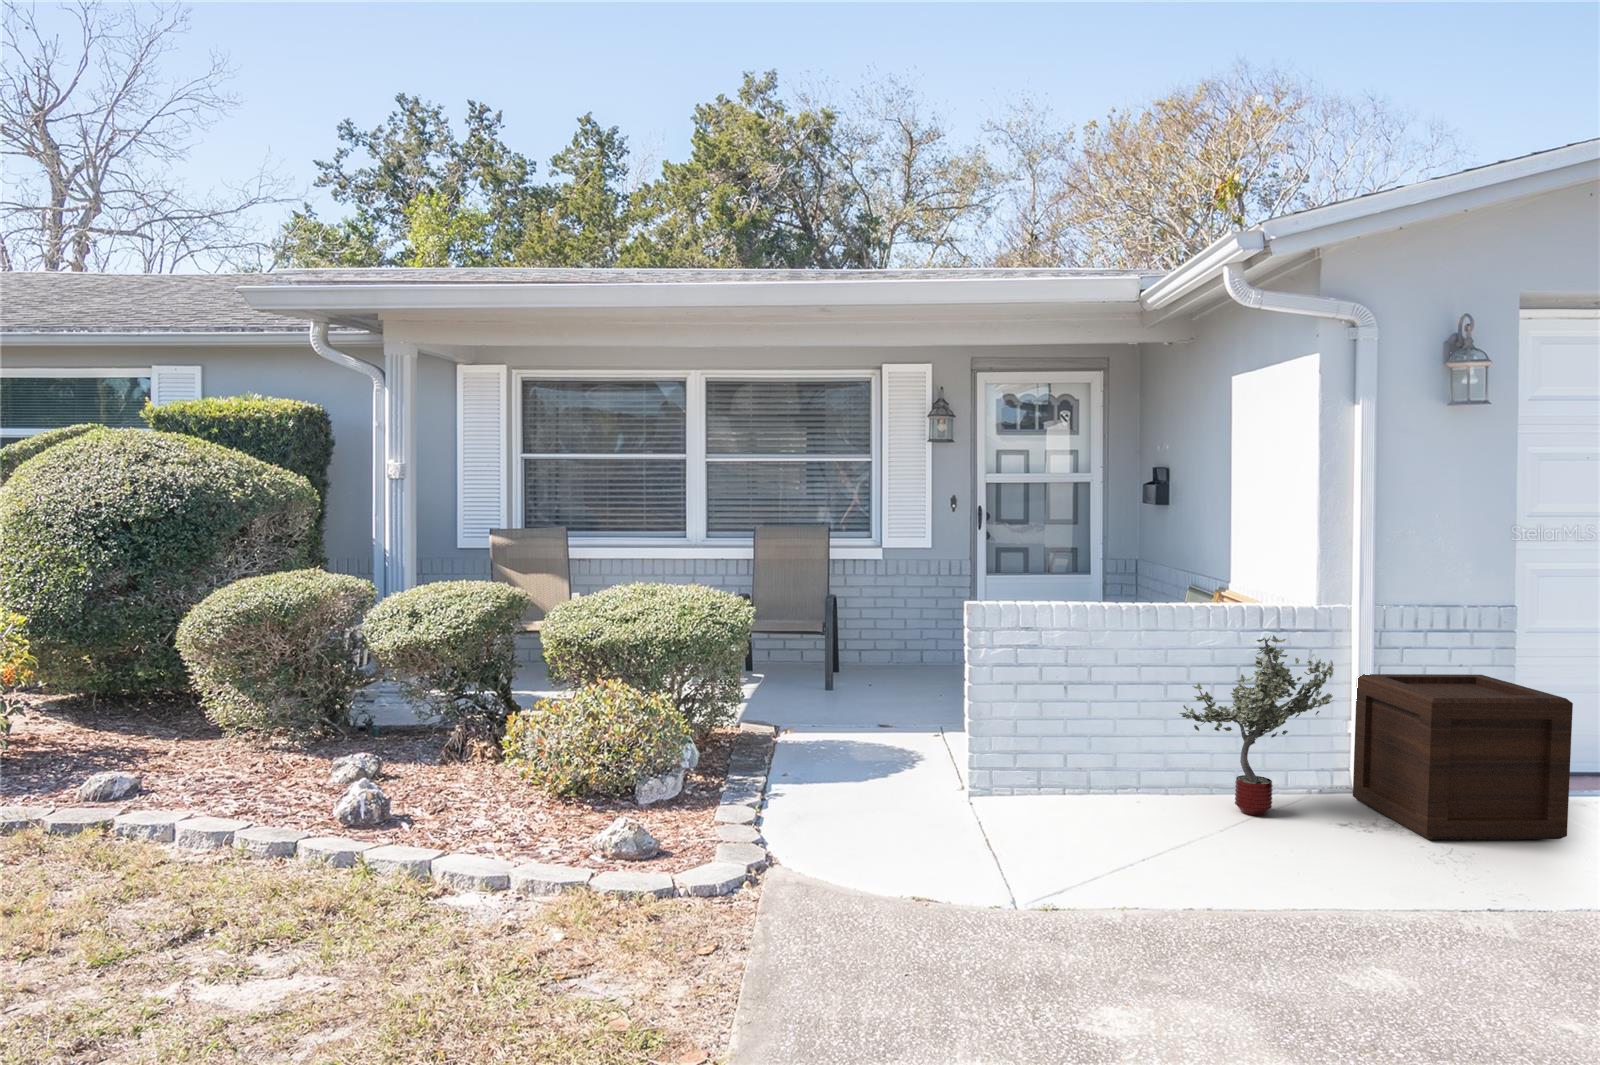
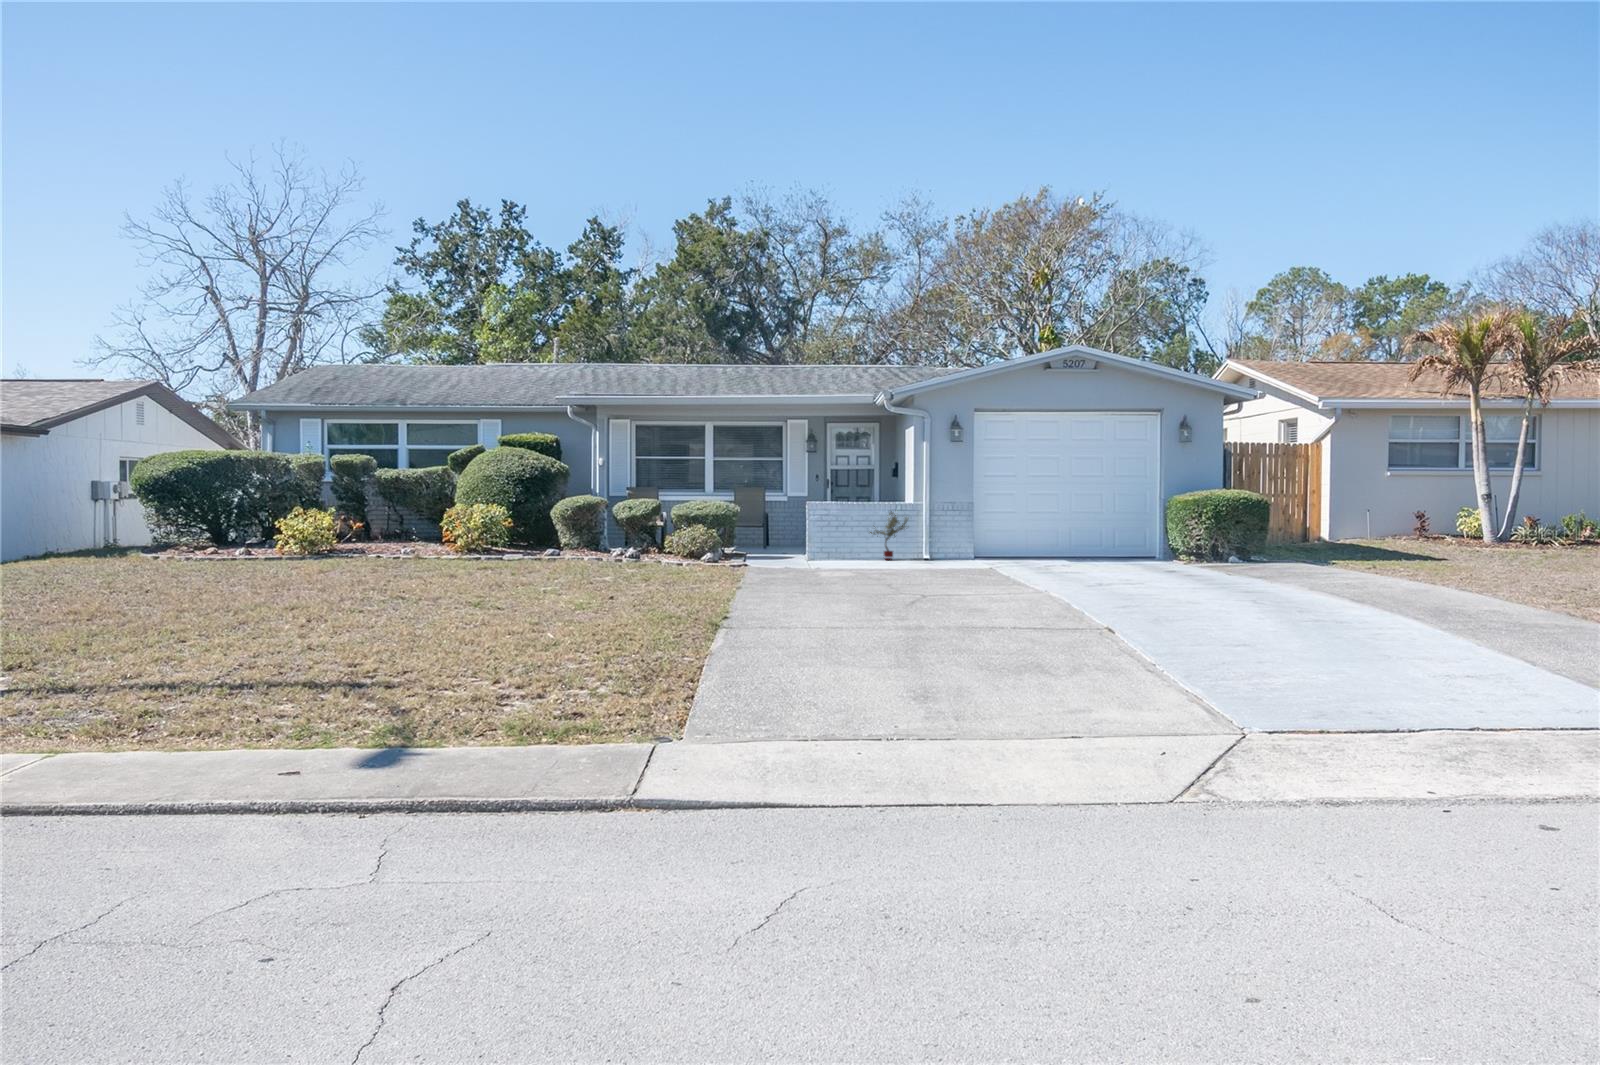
wooden crate: present [1353,674,1573,839] -> none [921,522,967,562]

